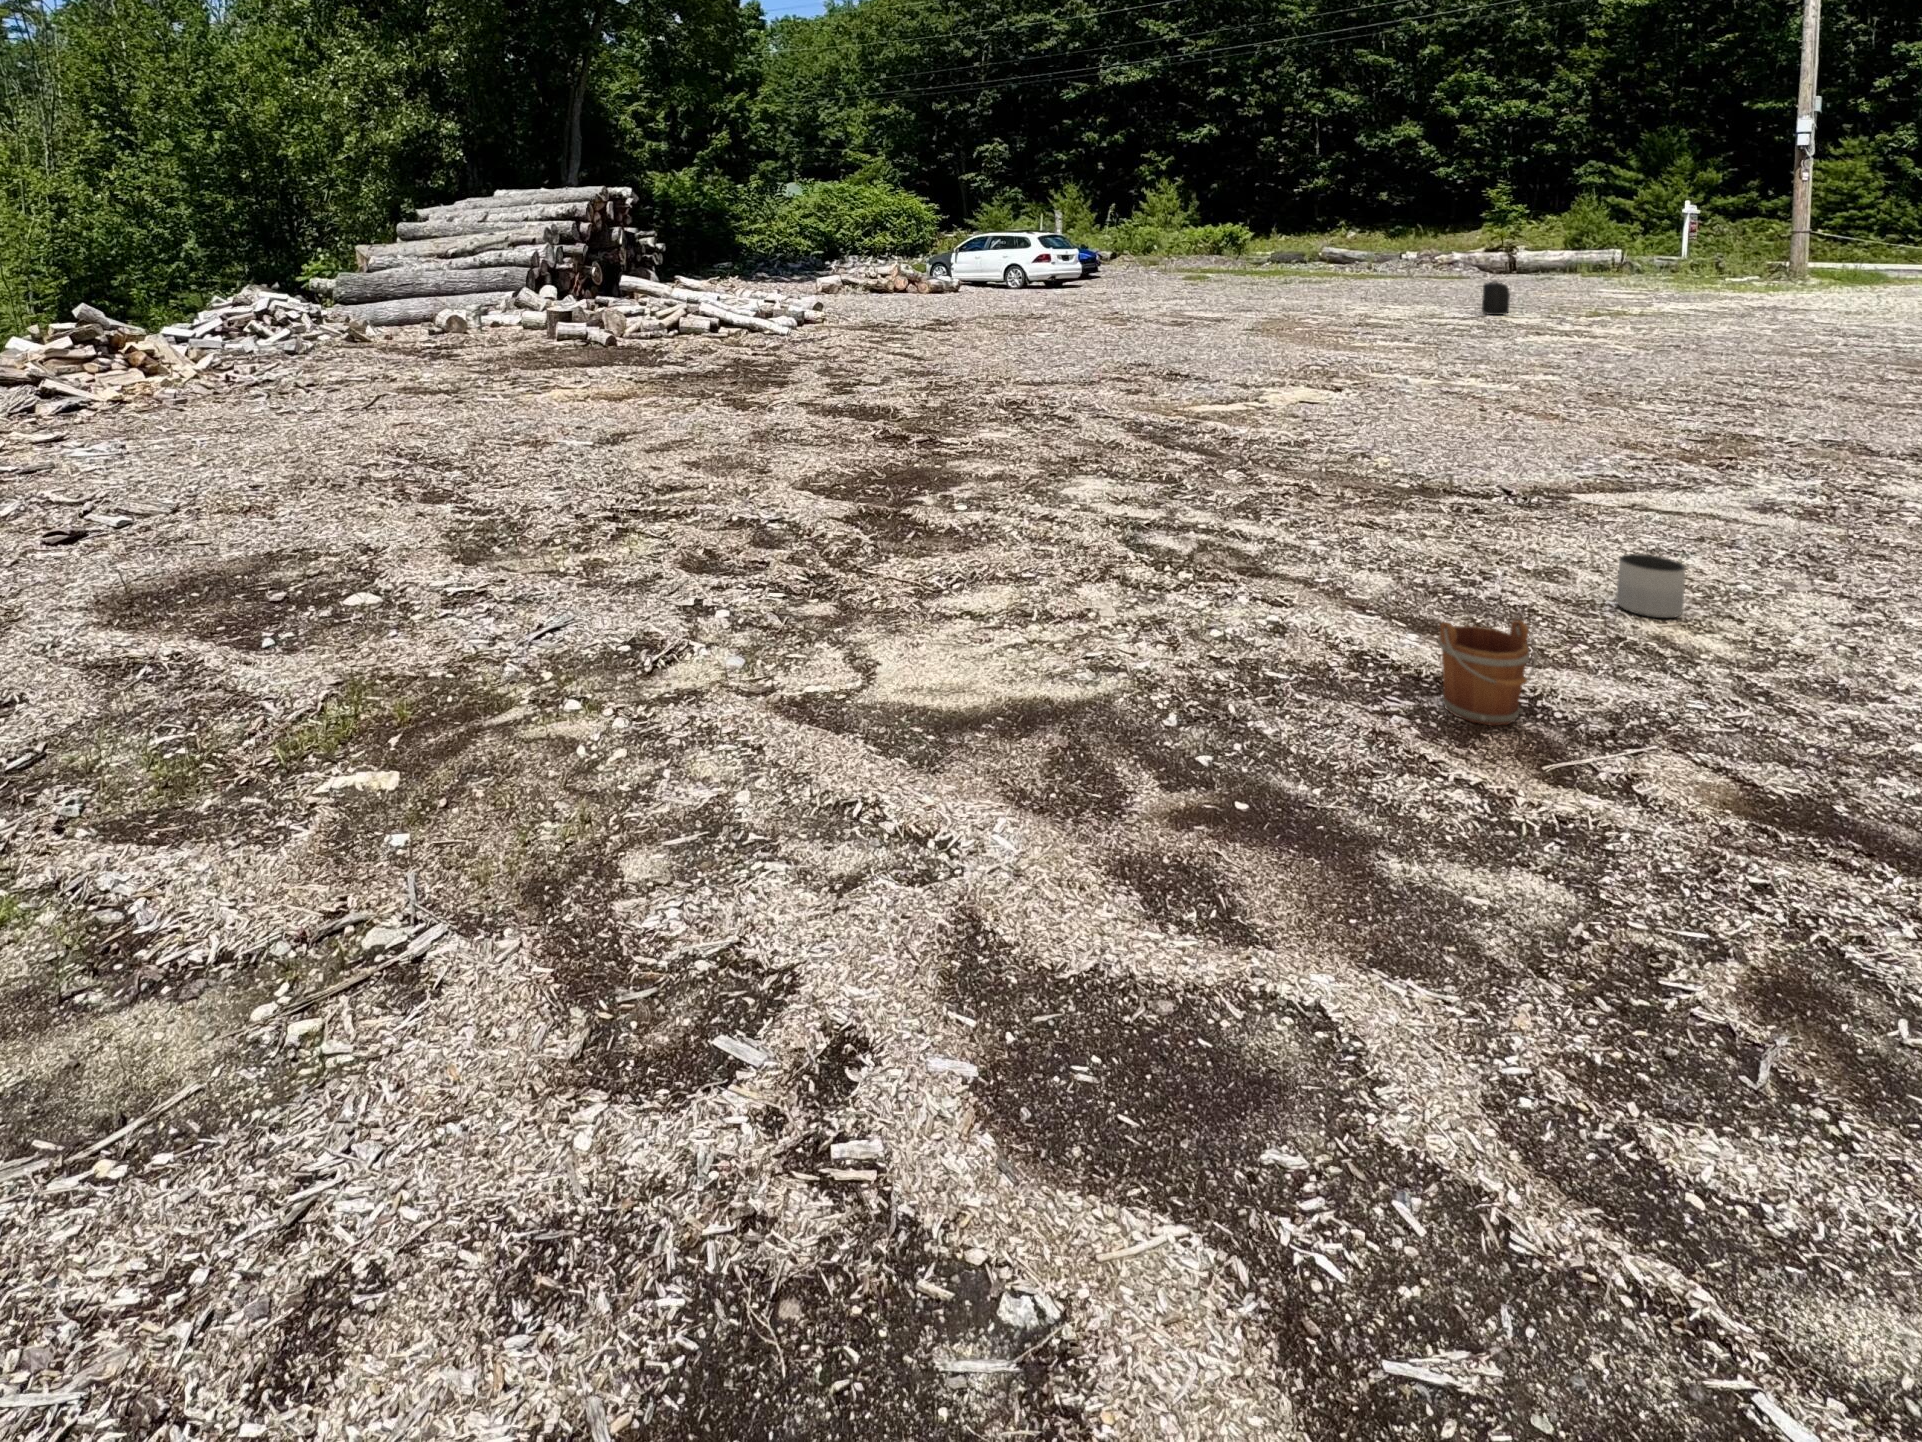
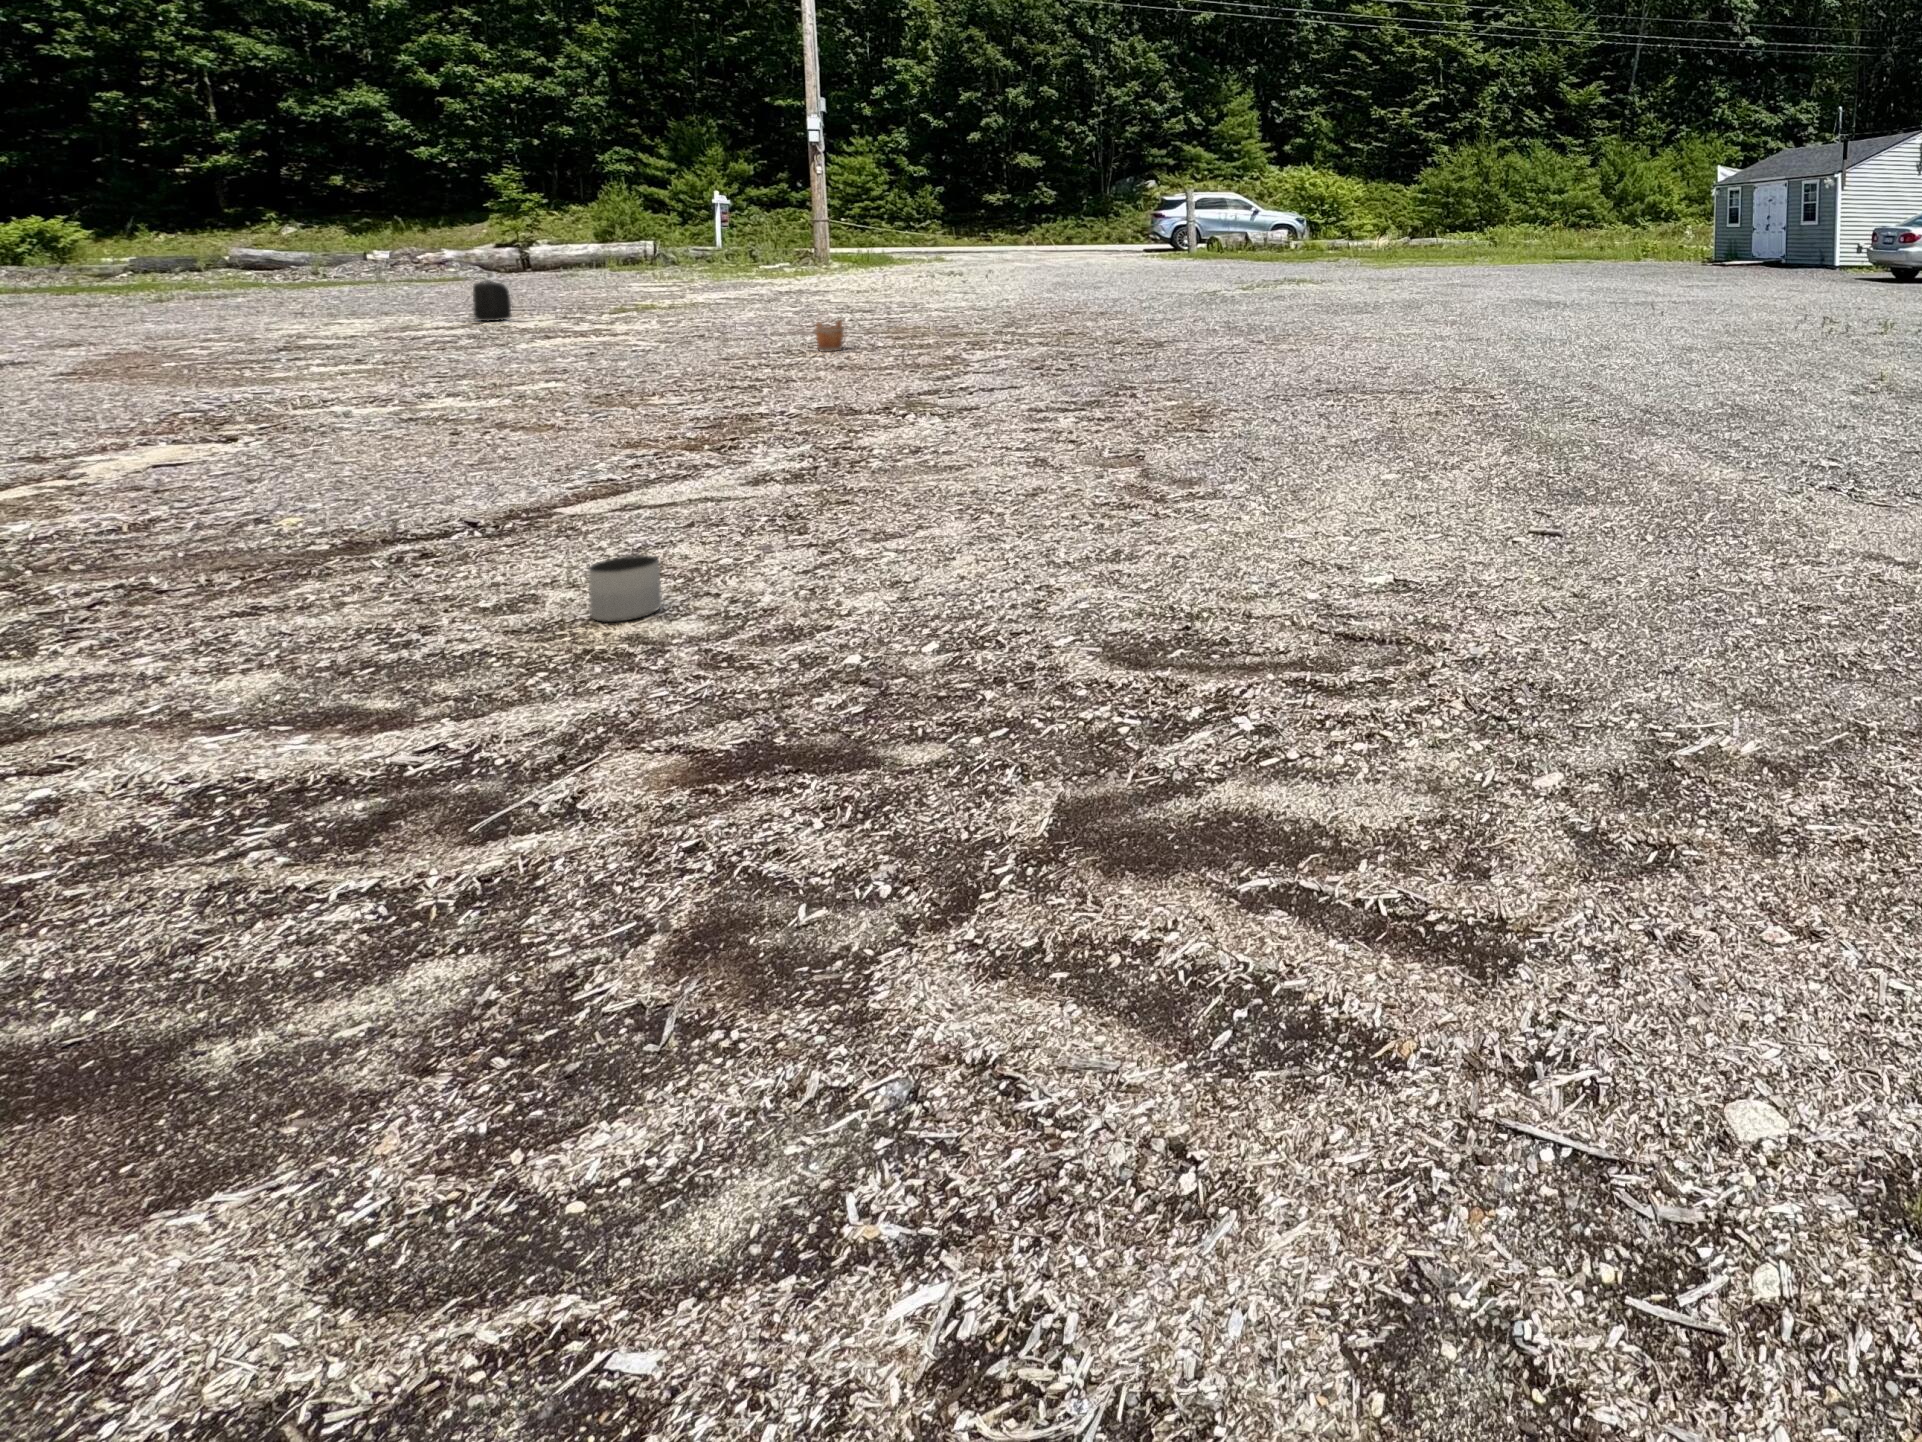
bucket: present [1439,620,1537,725] -> present [815,320,844,352]

